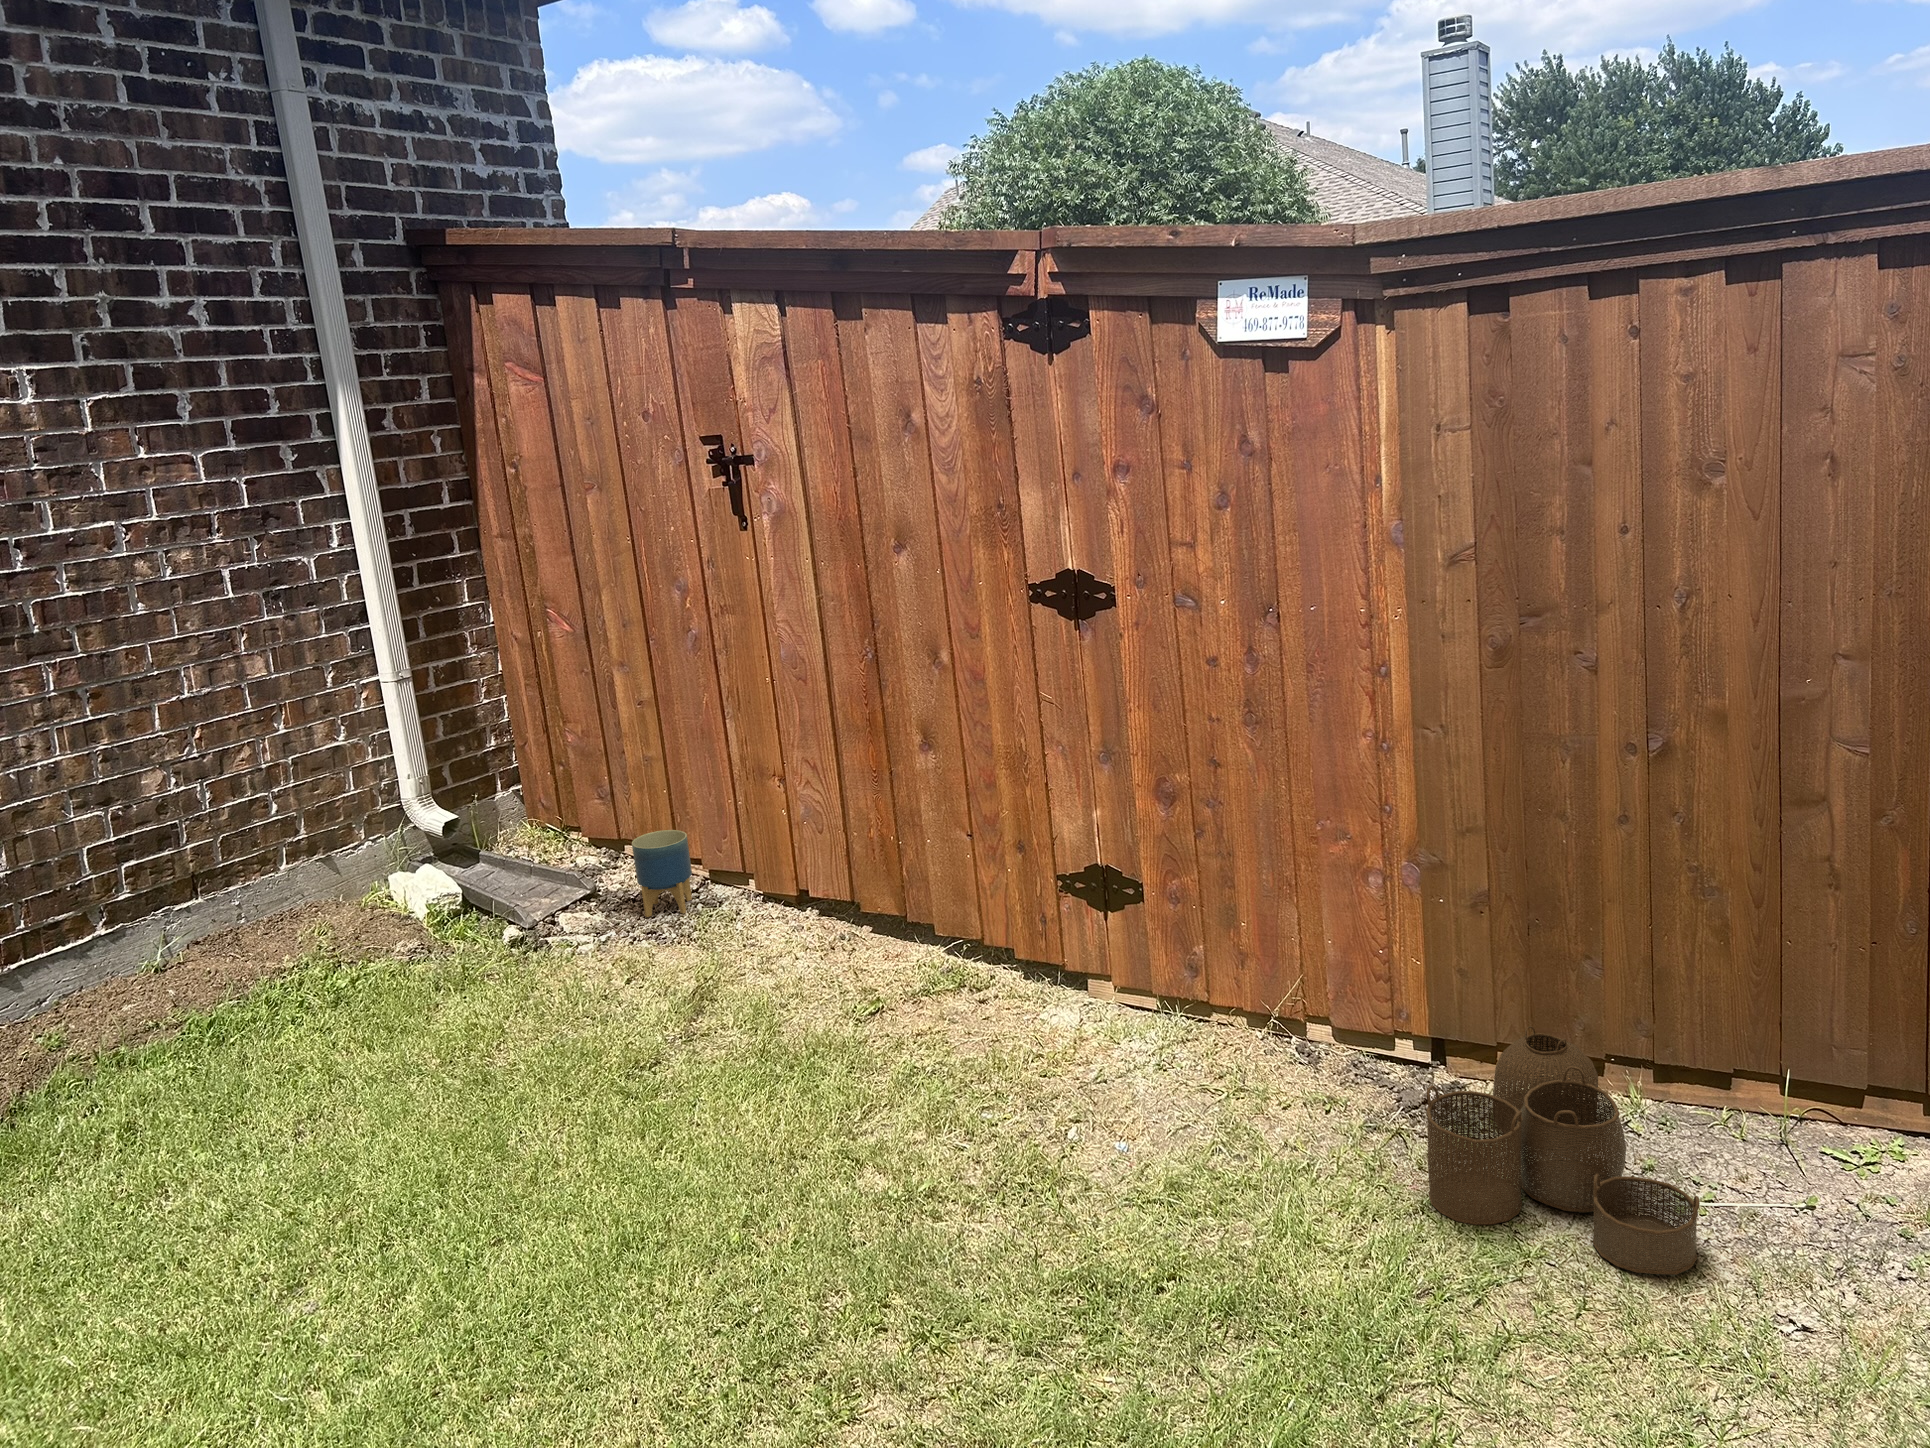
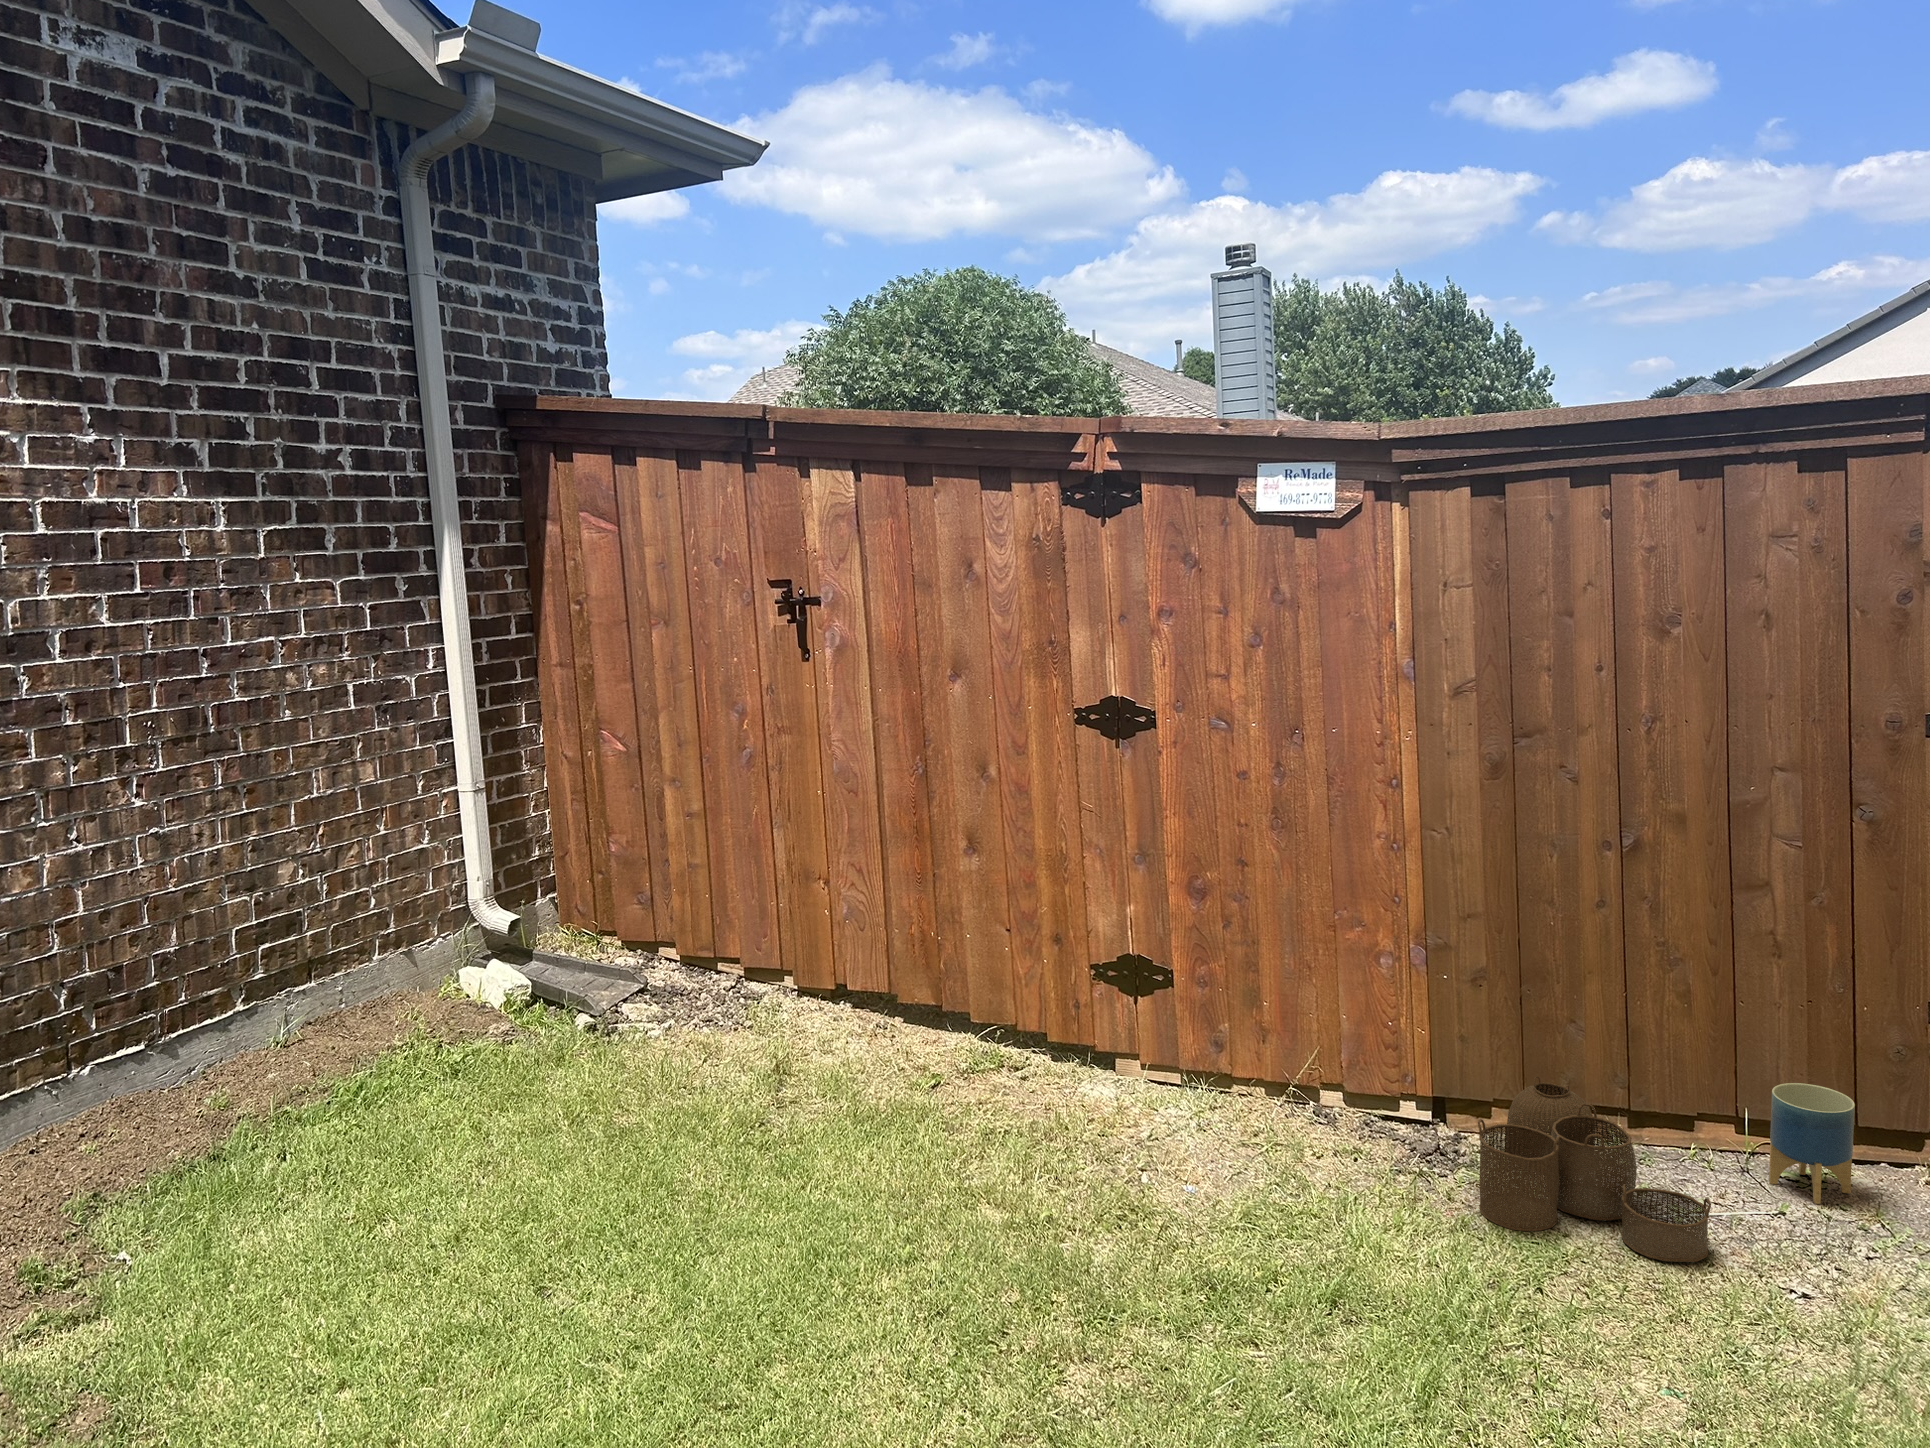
planter: present [632,830,692,917] -> present [1769,1083,1855,1204]

